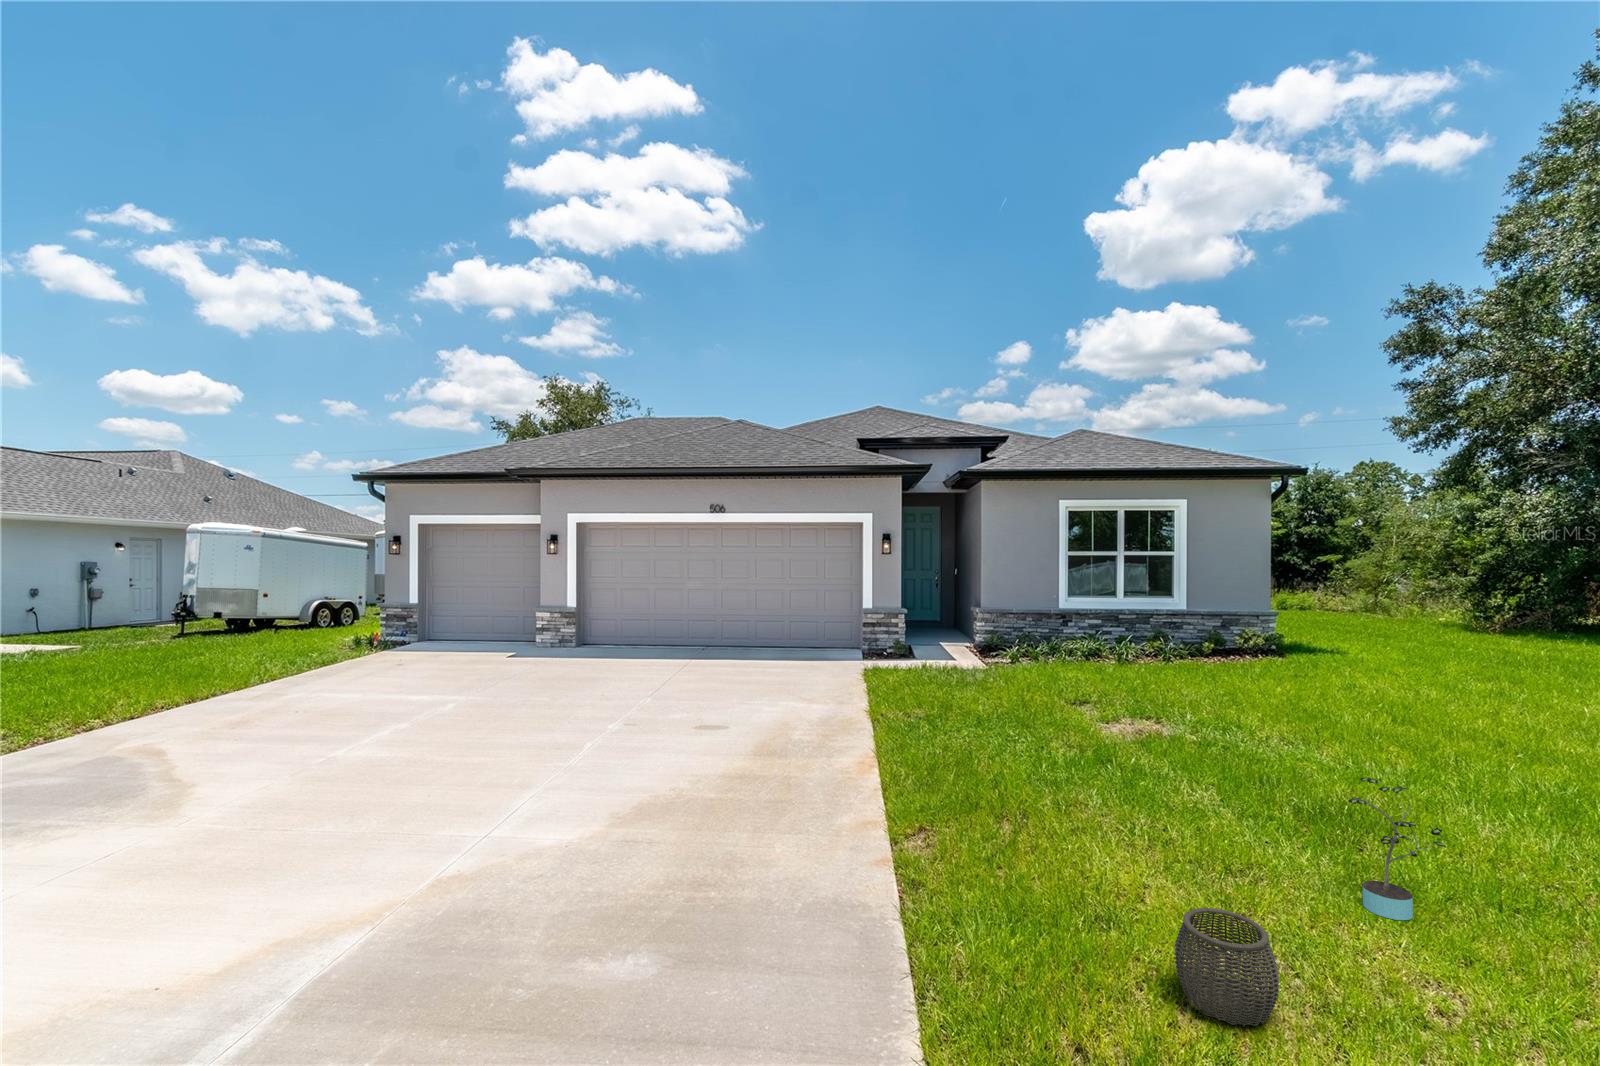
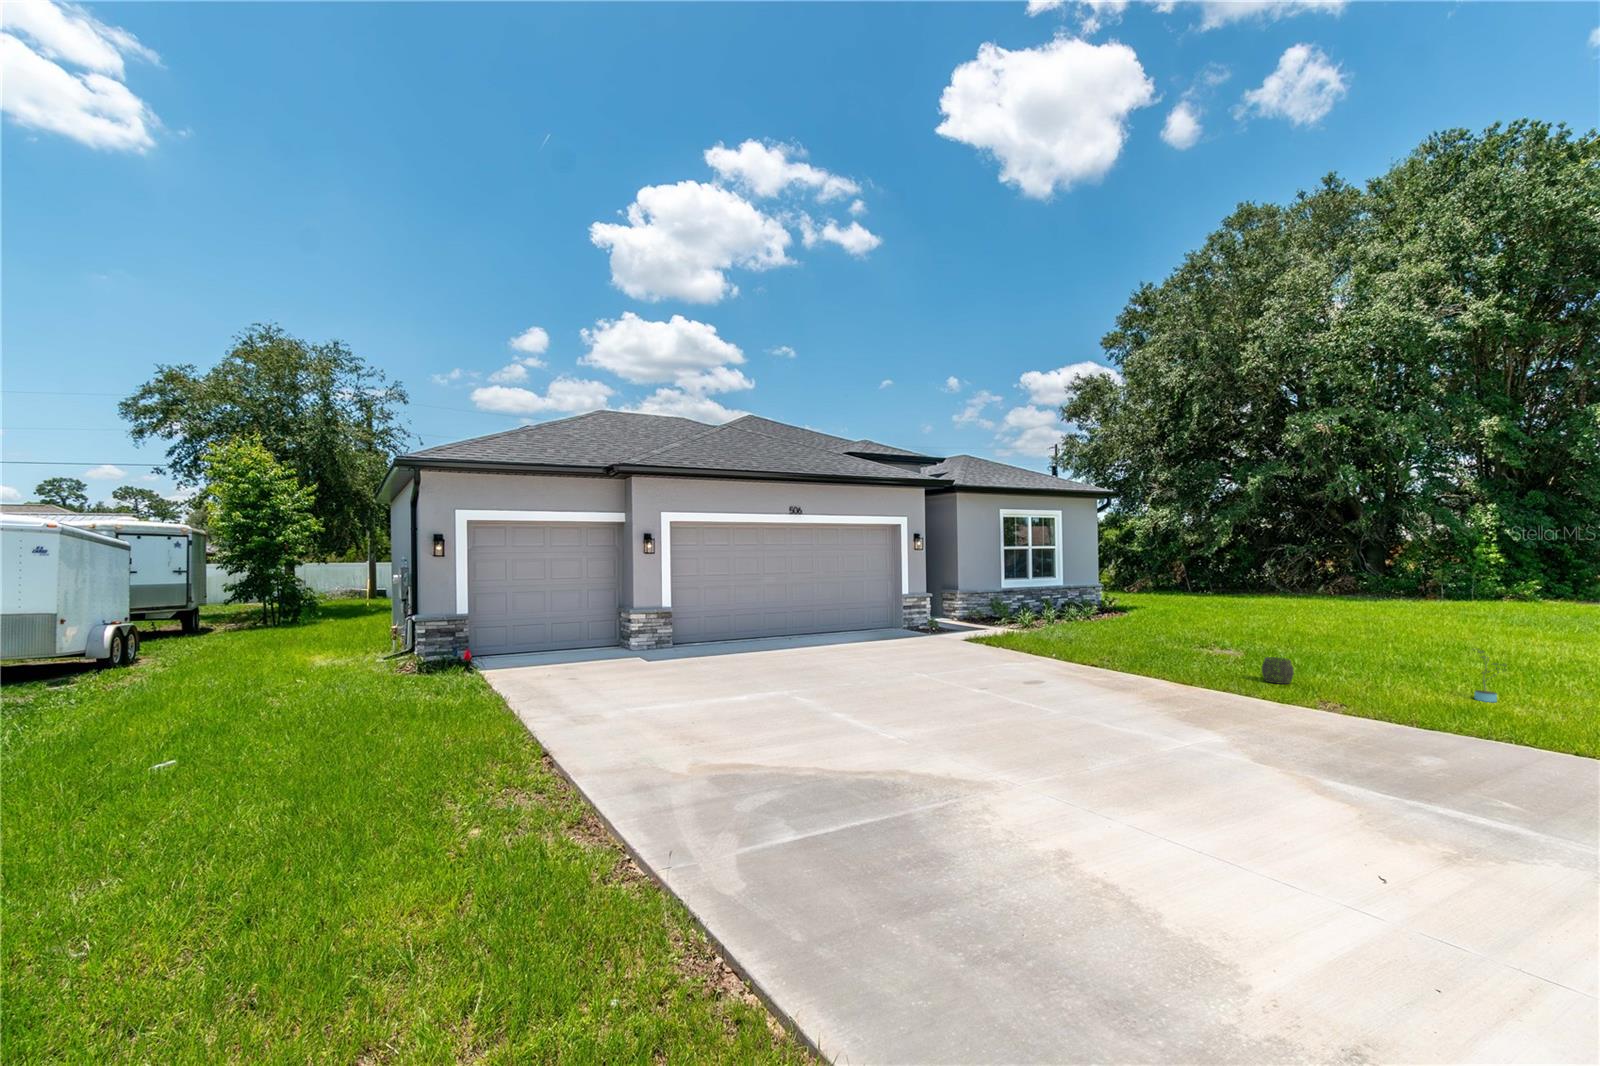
woven basket: present [1174,908,1280,1026] -> present [1262,657,1294,684]

